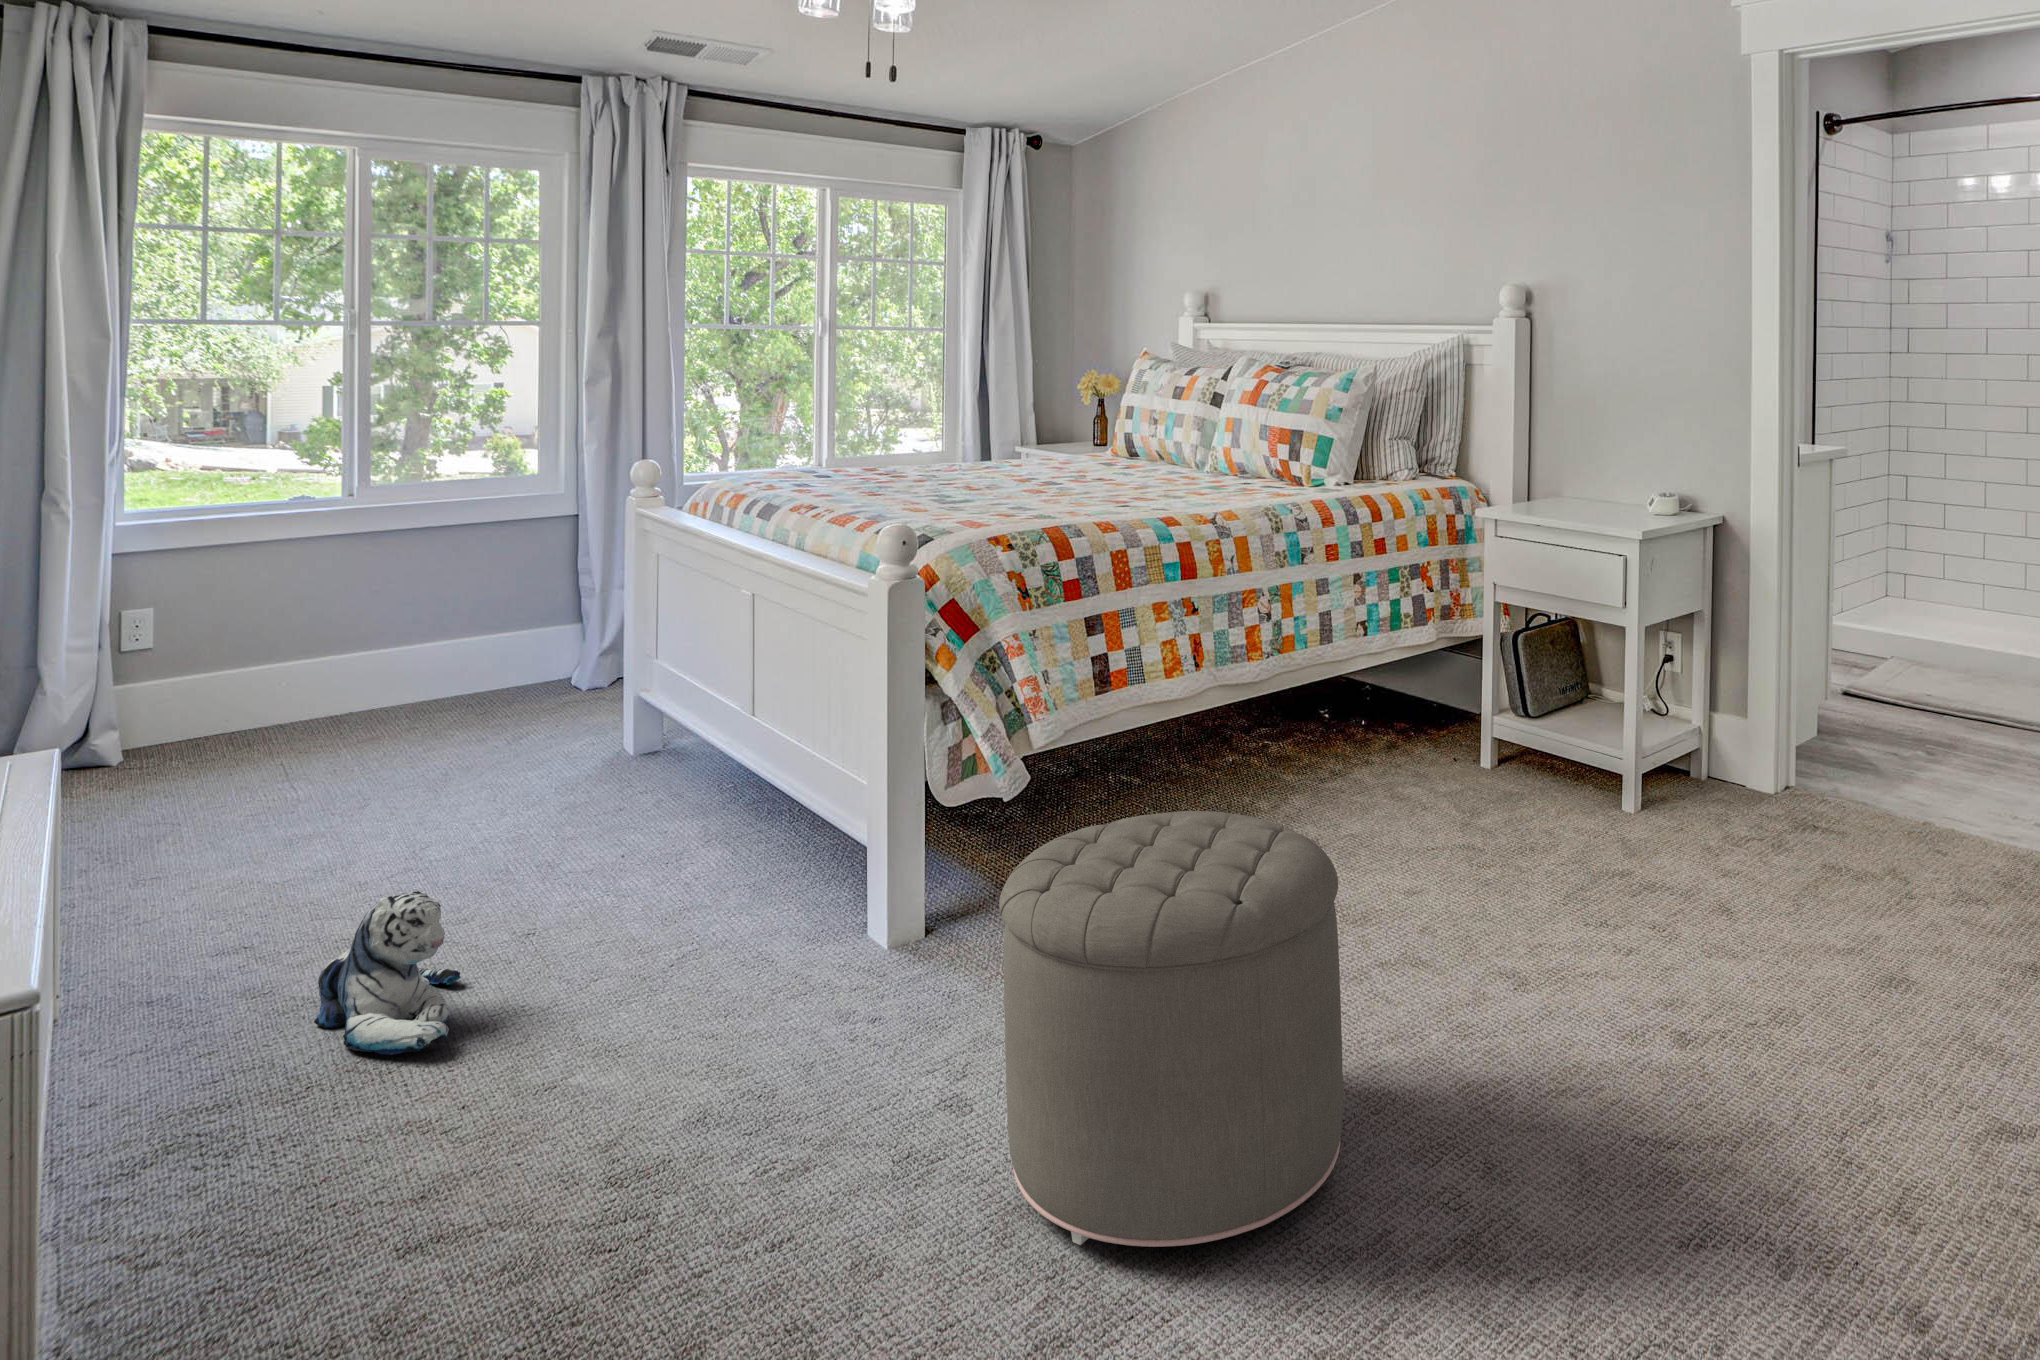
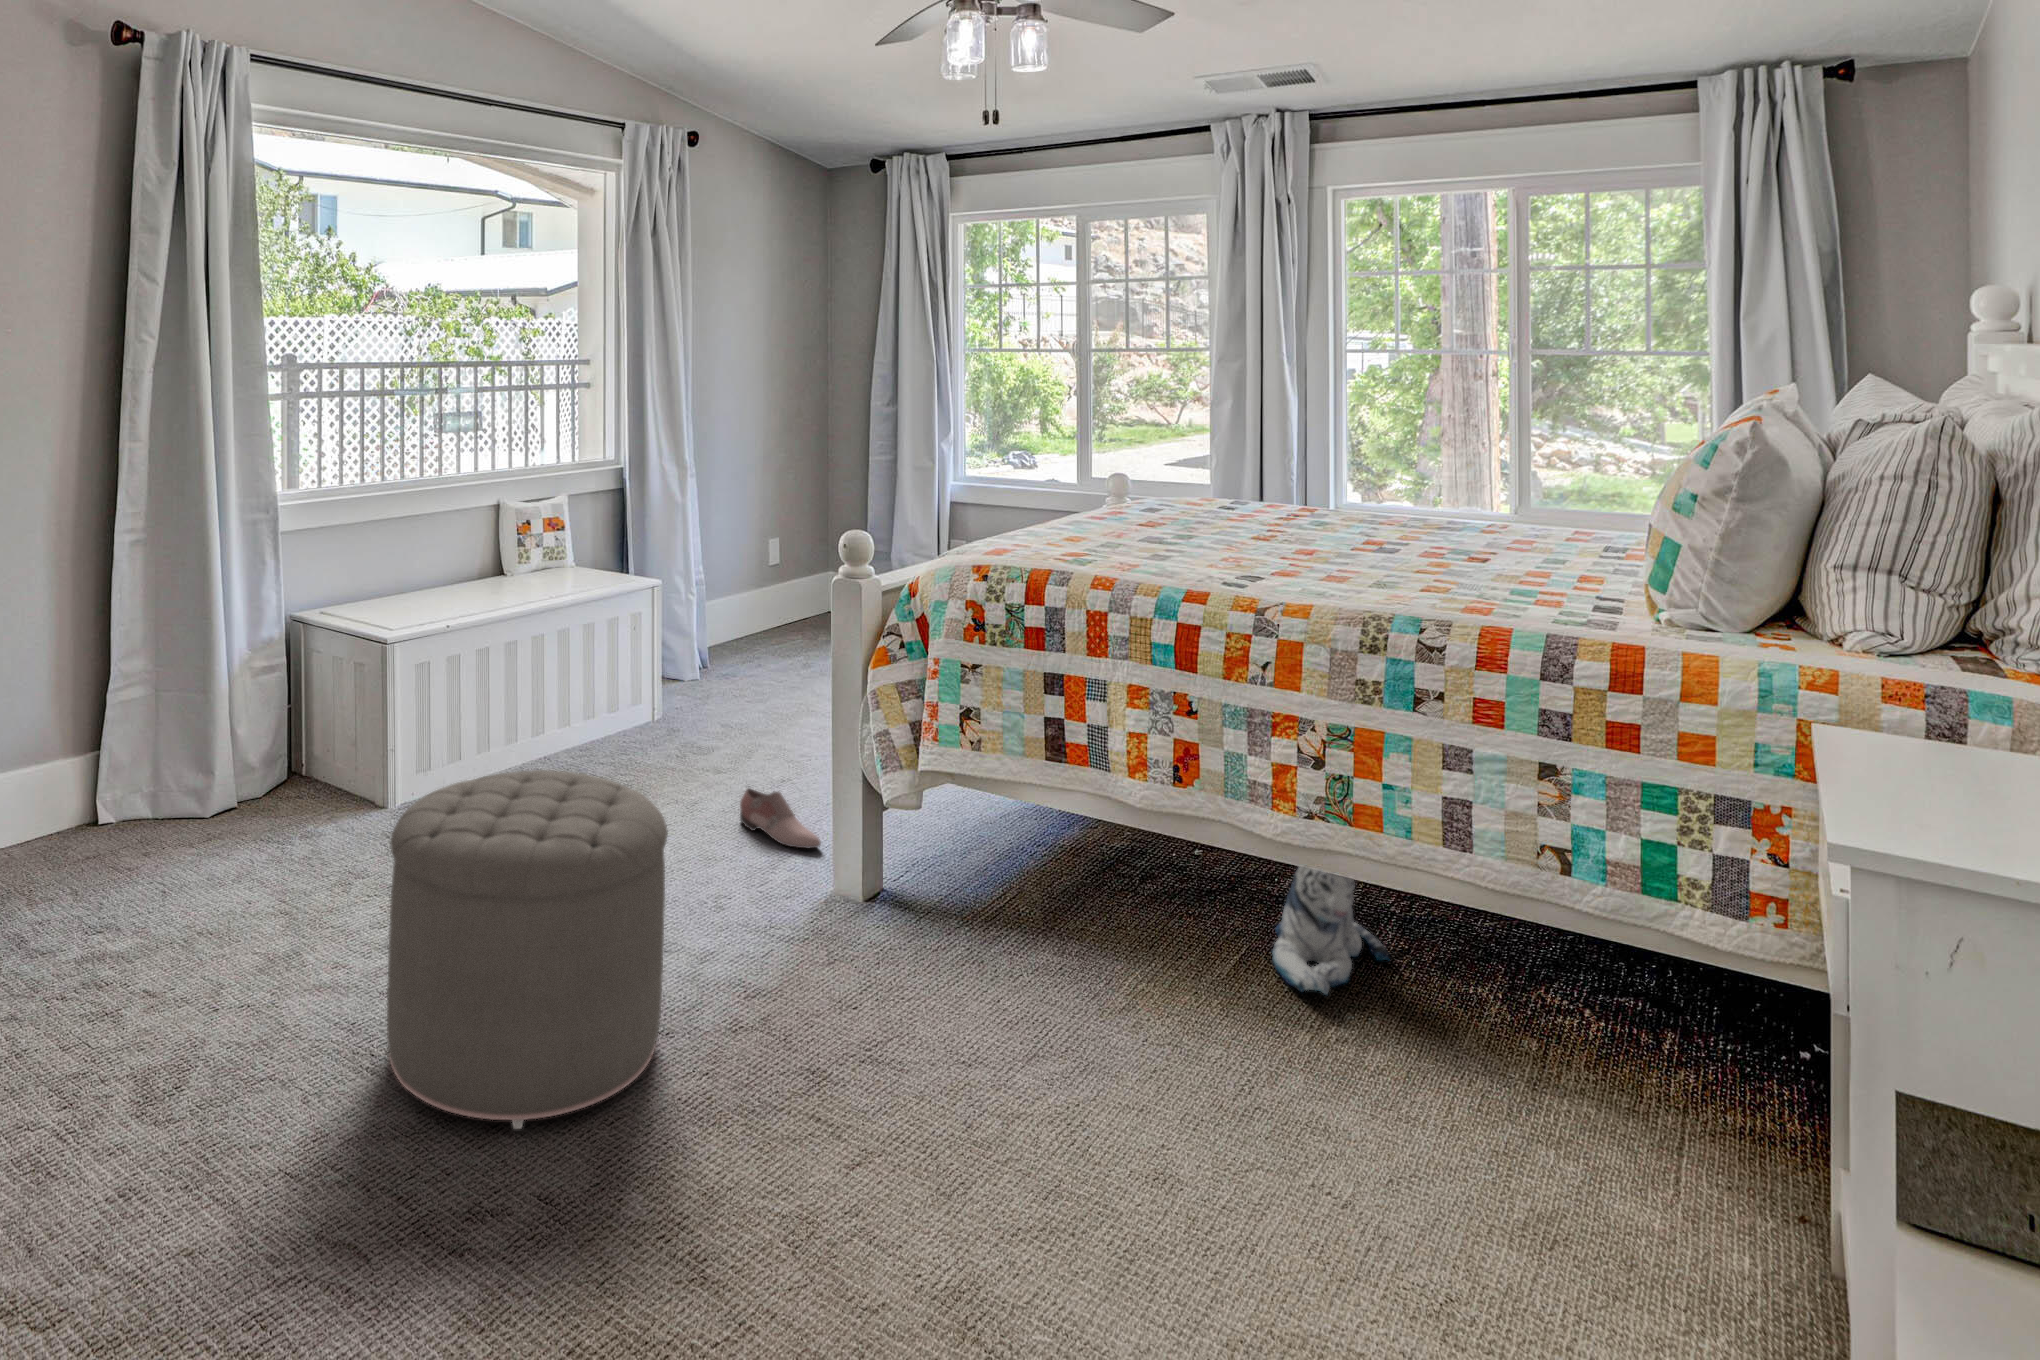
plush toy: present [314,891,461,1055] -> present [1272,866,1389,995]
shoe: none [695,901,843,972] -> present [740,788,821,848]

